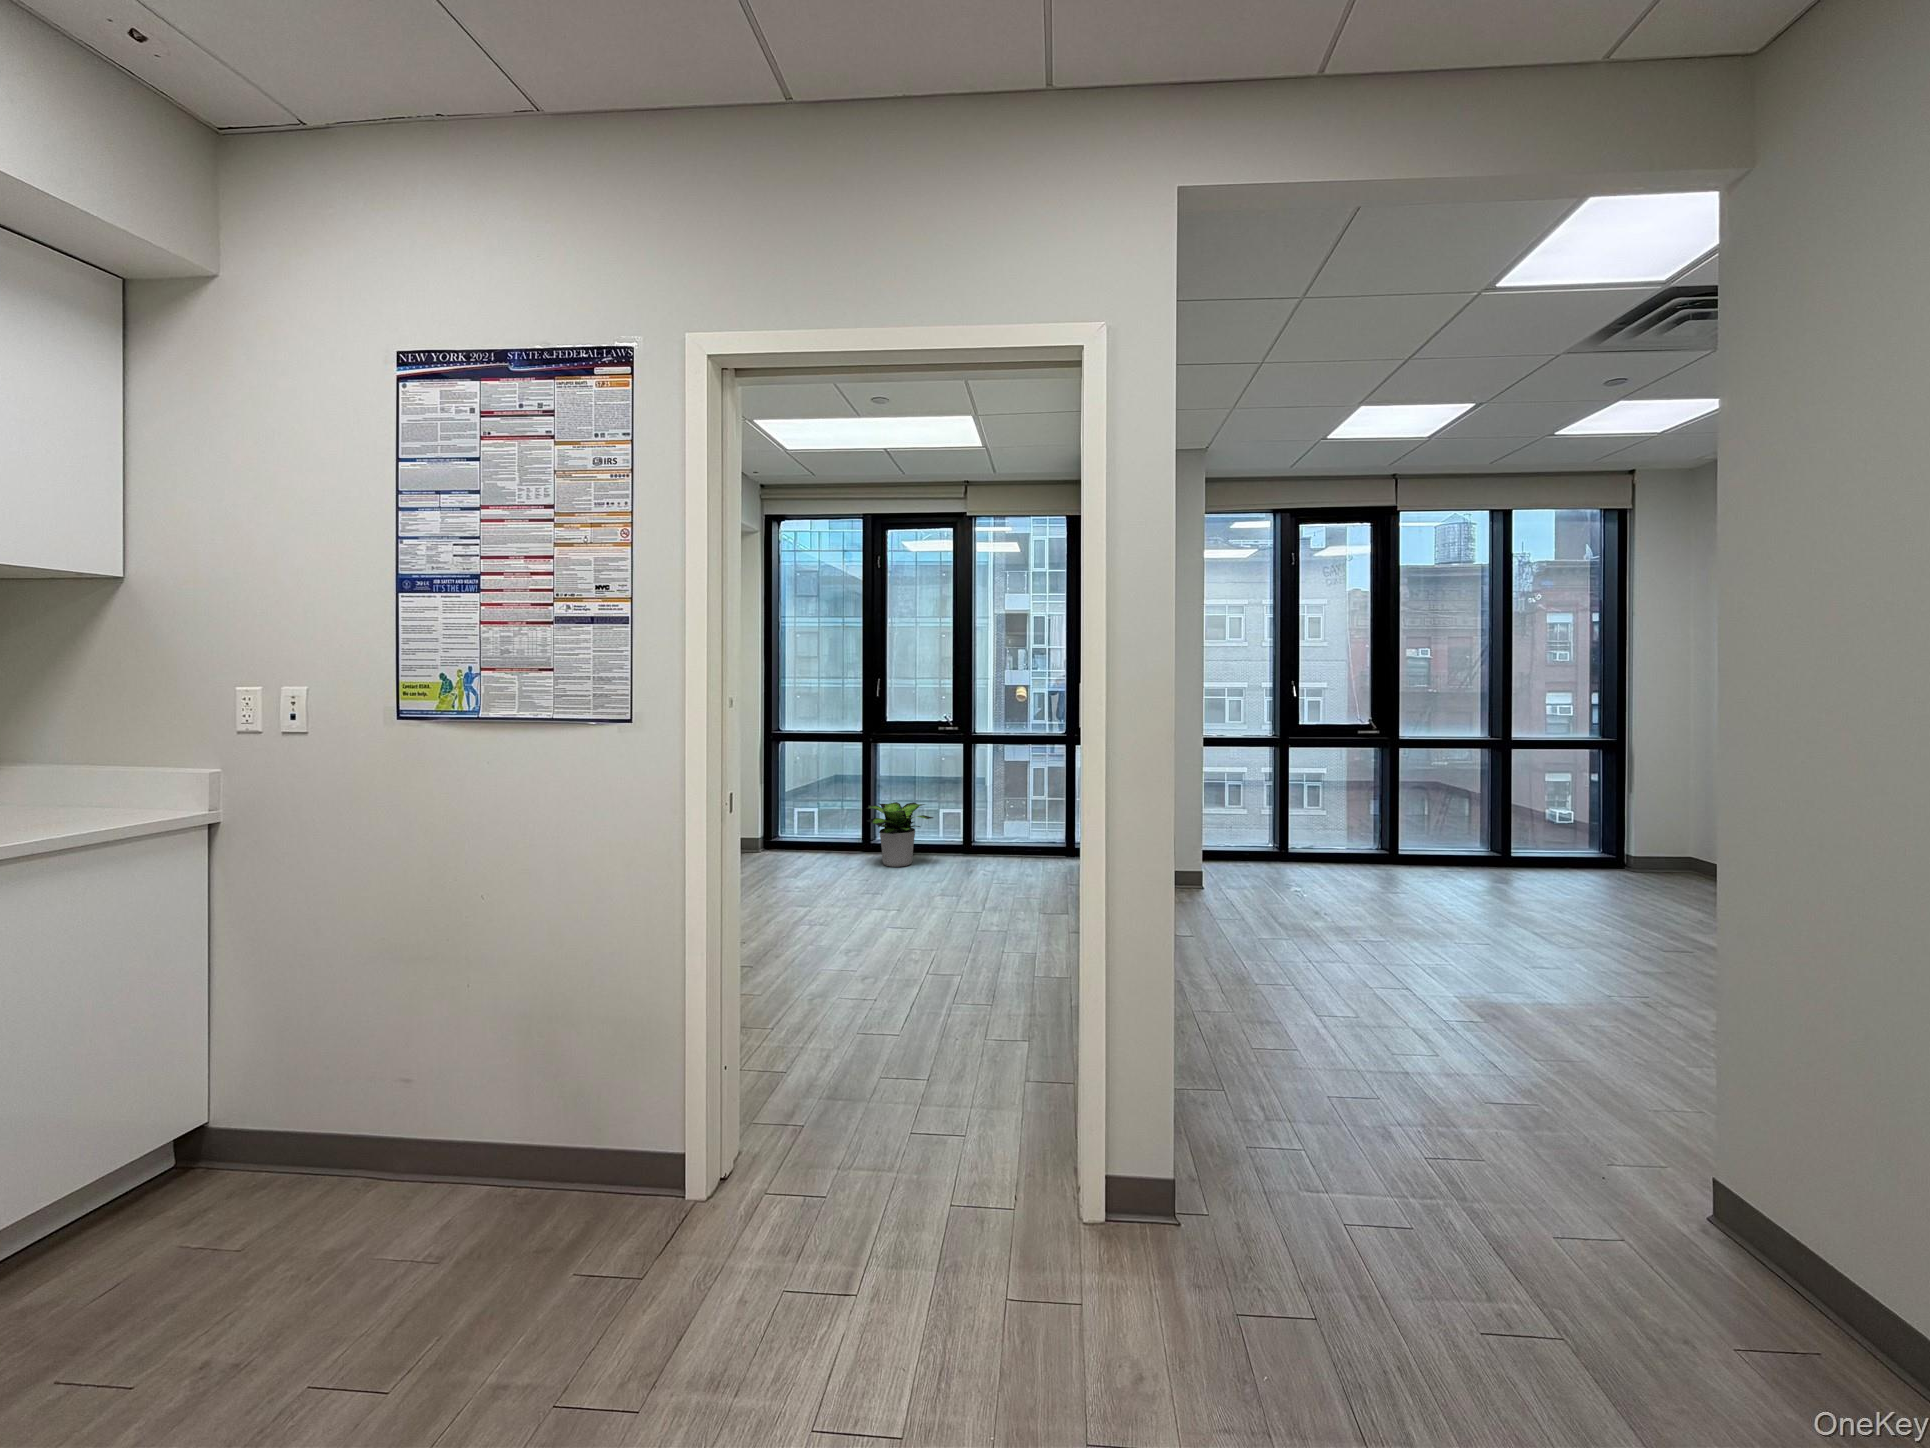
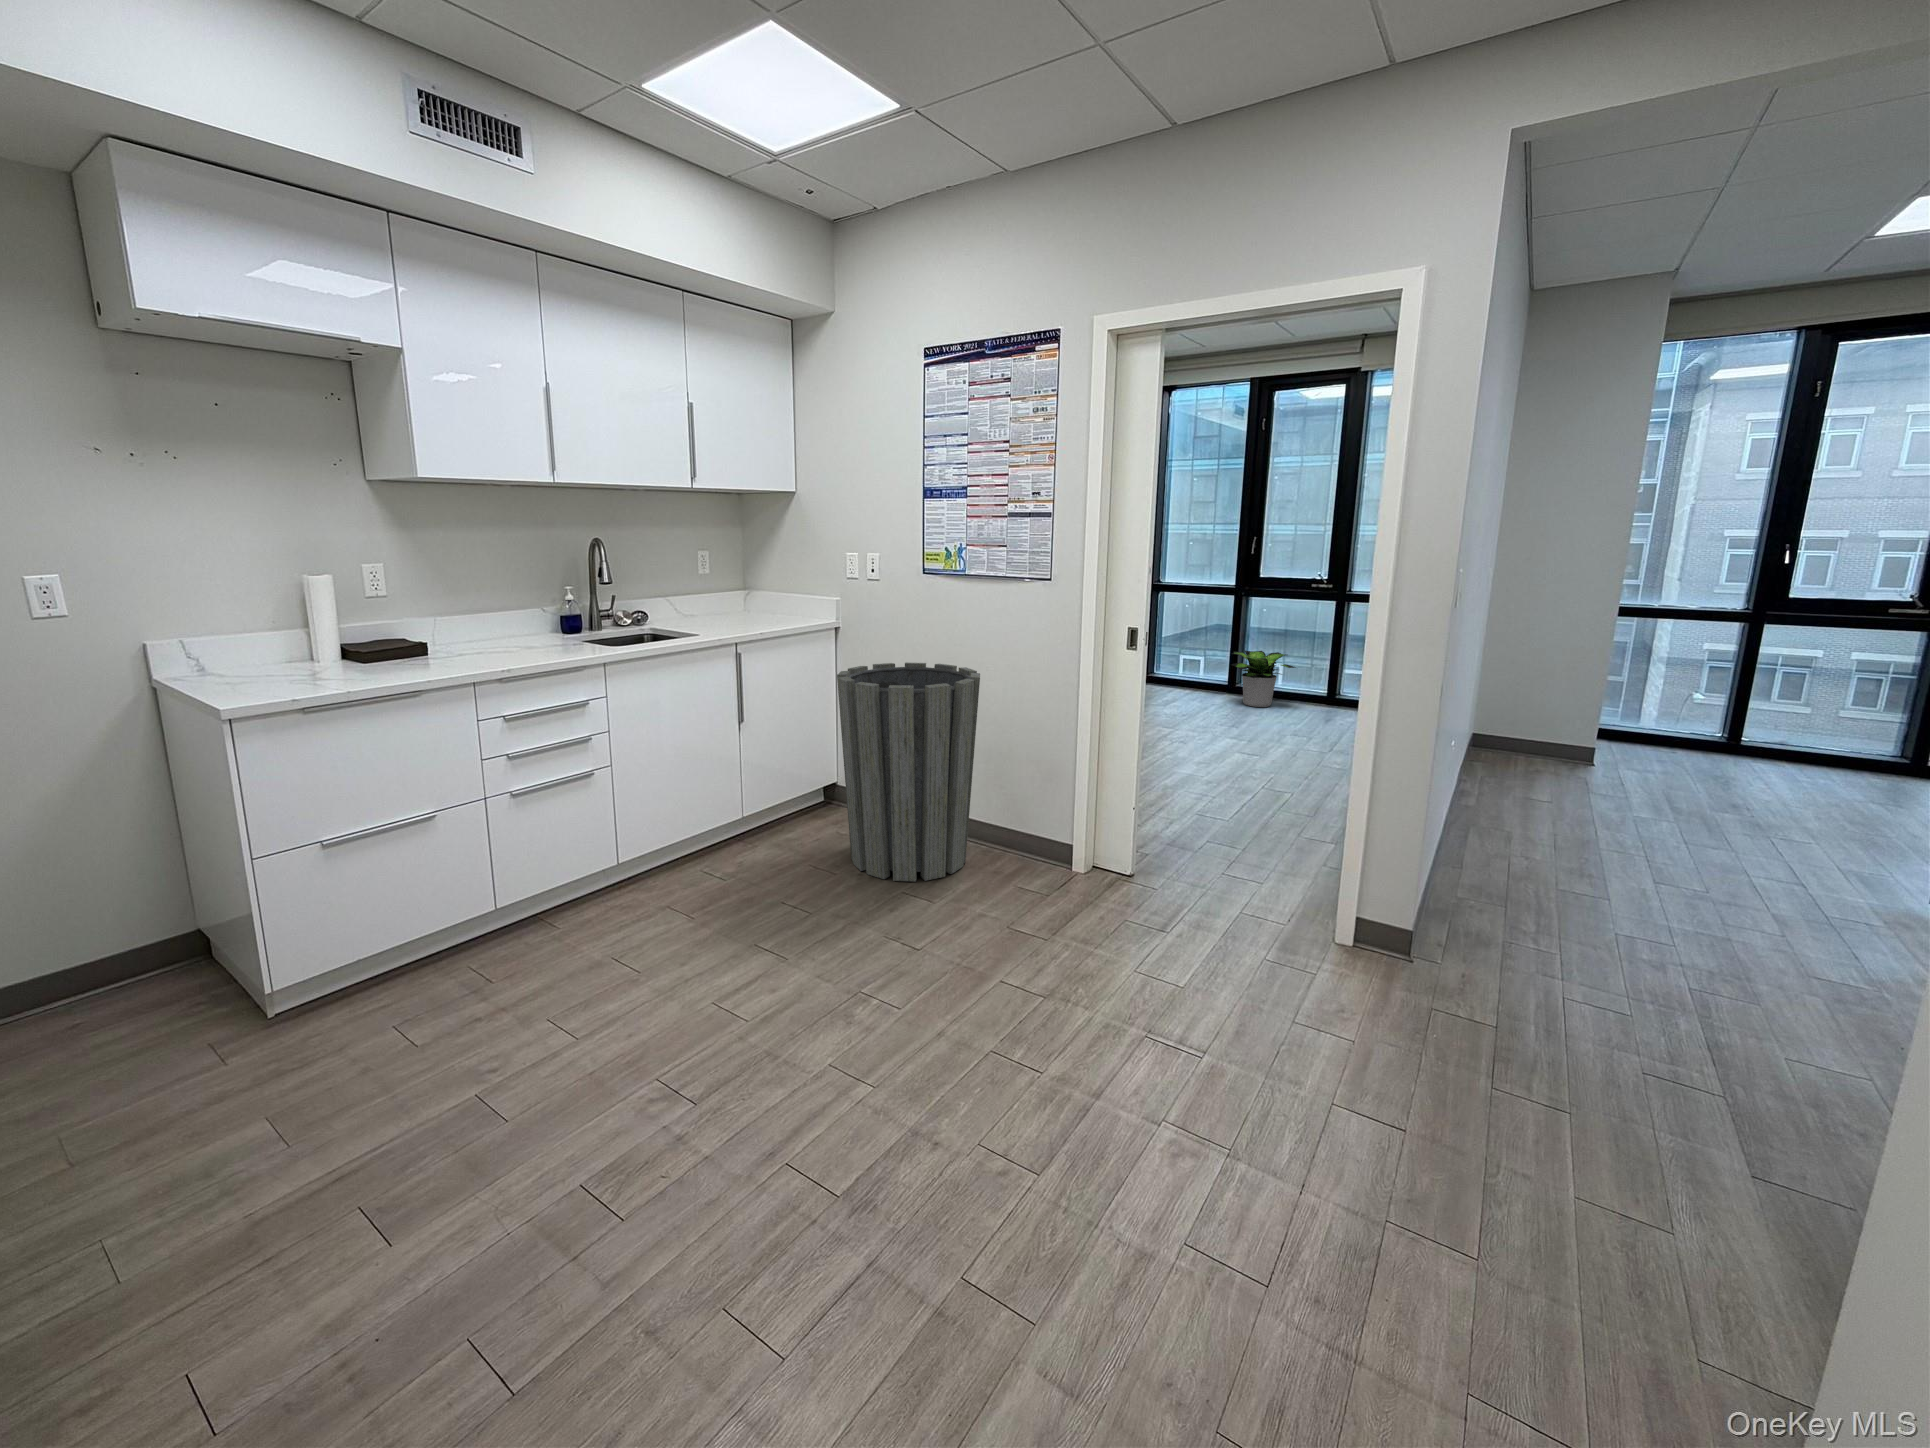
trash can: none [152,874,505,1368] -> present [837,662,980,882]

